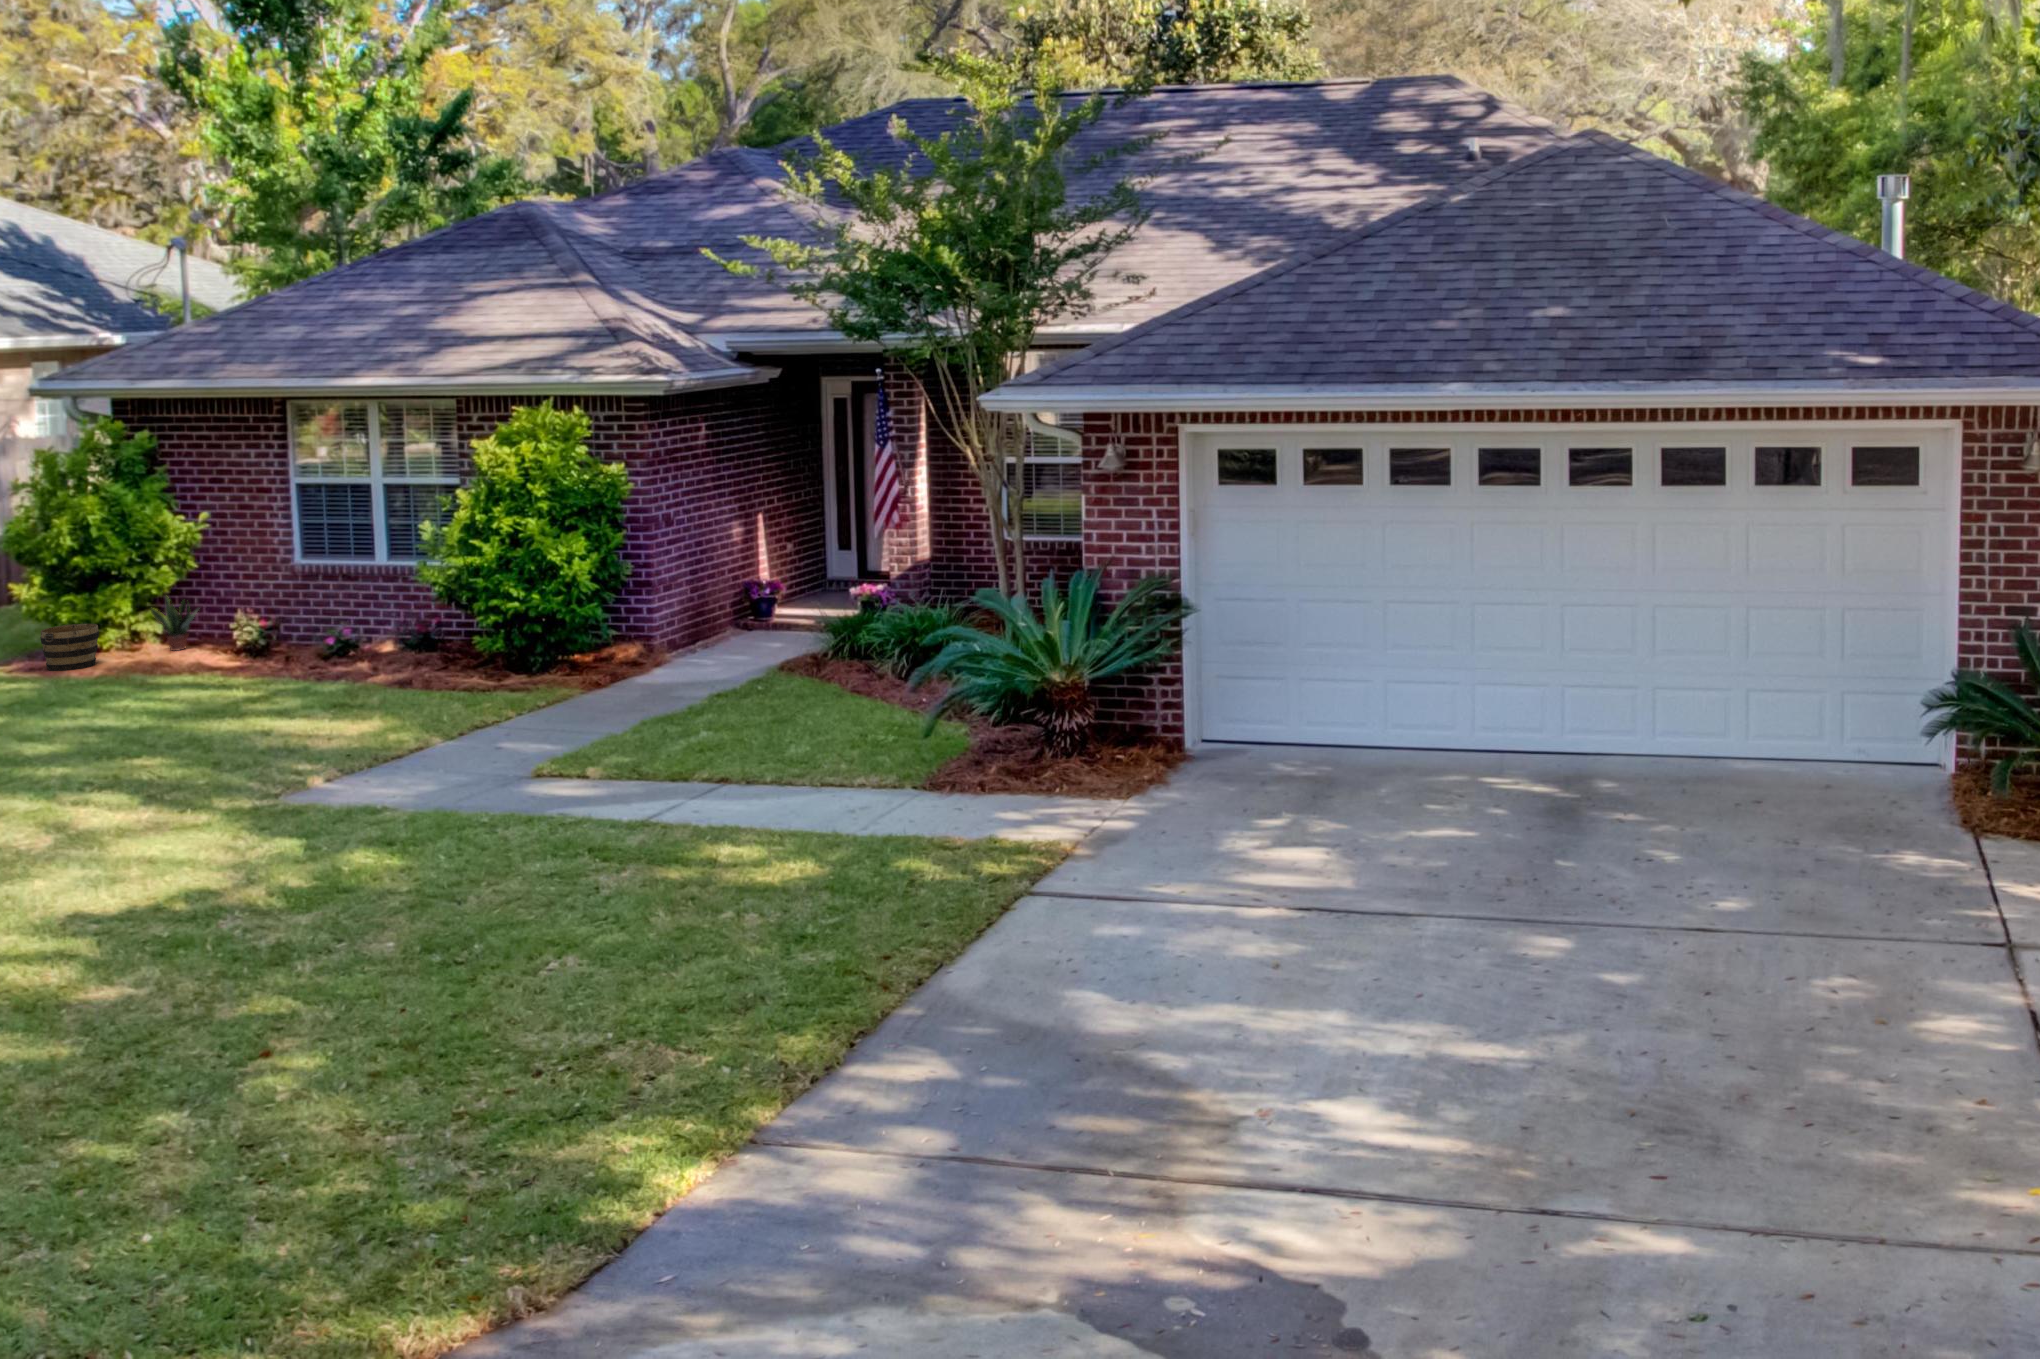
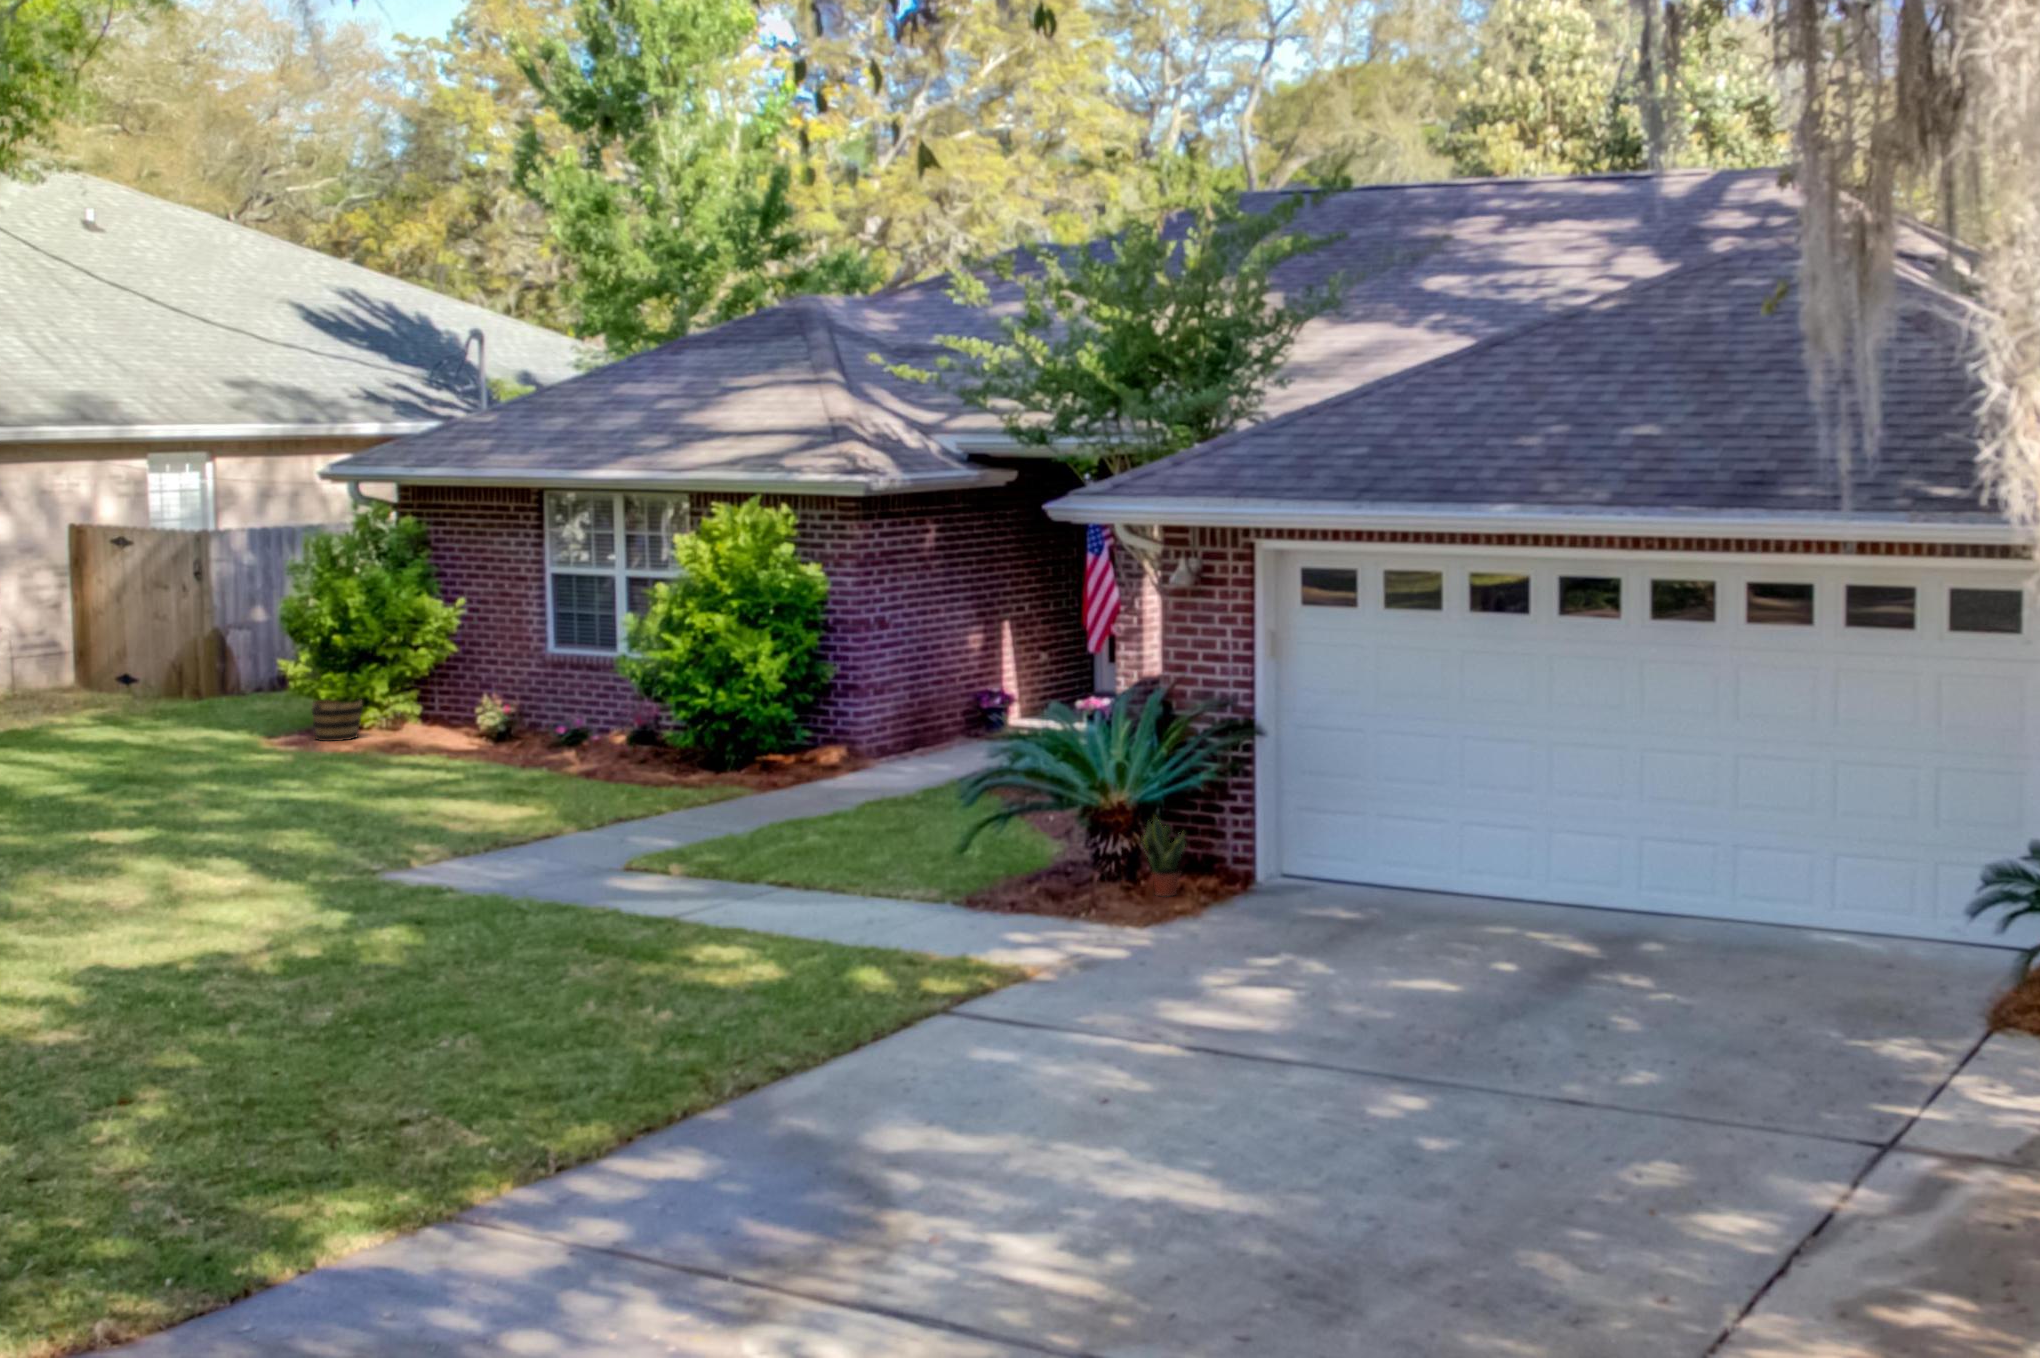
potted plant: present [151,595,197,651] -> present [1141,818,1185,896]

